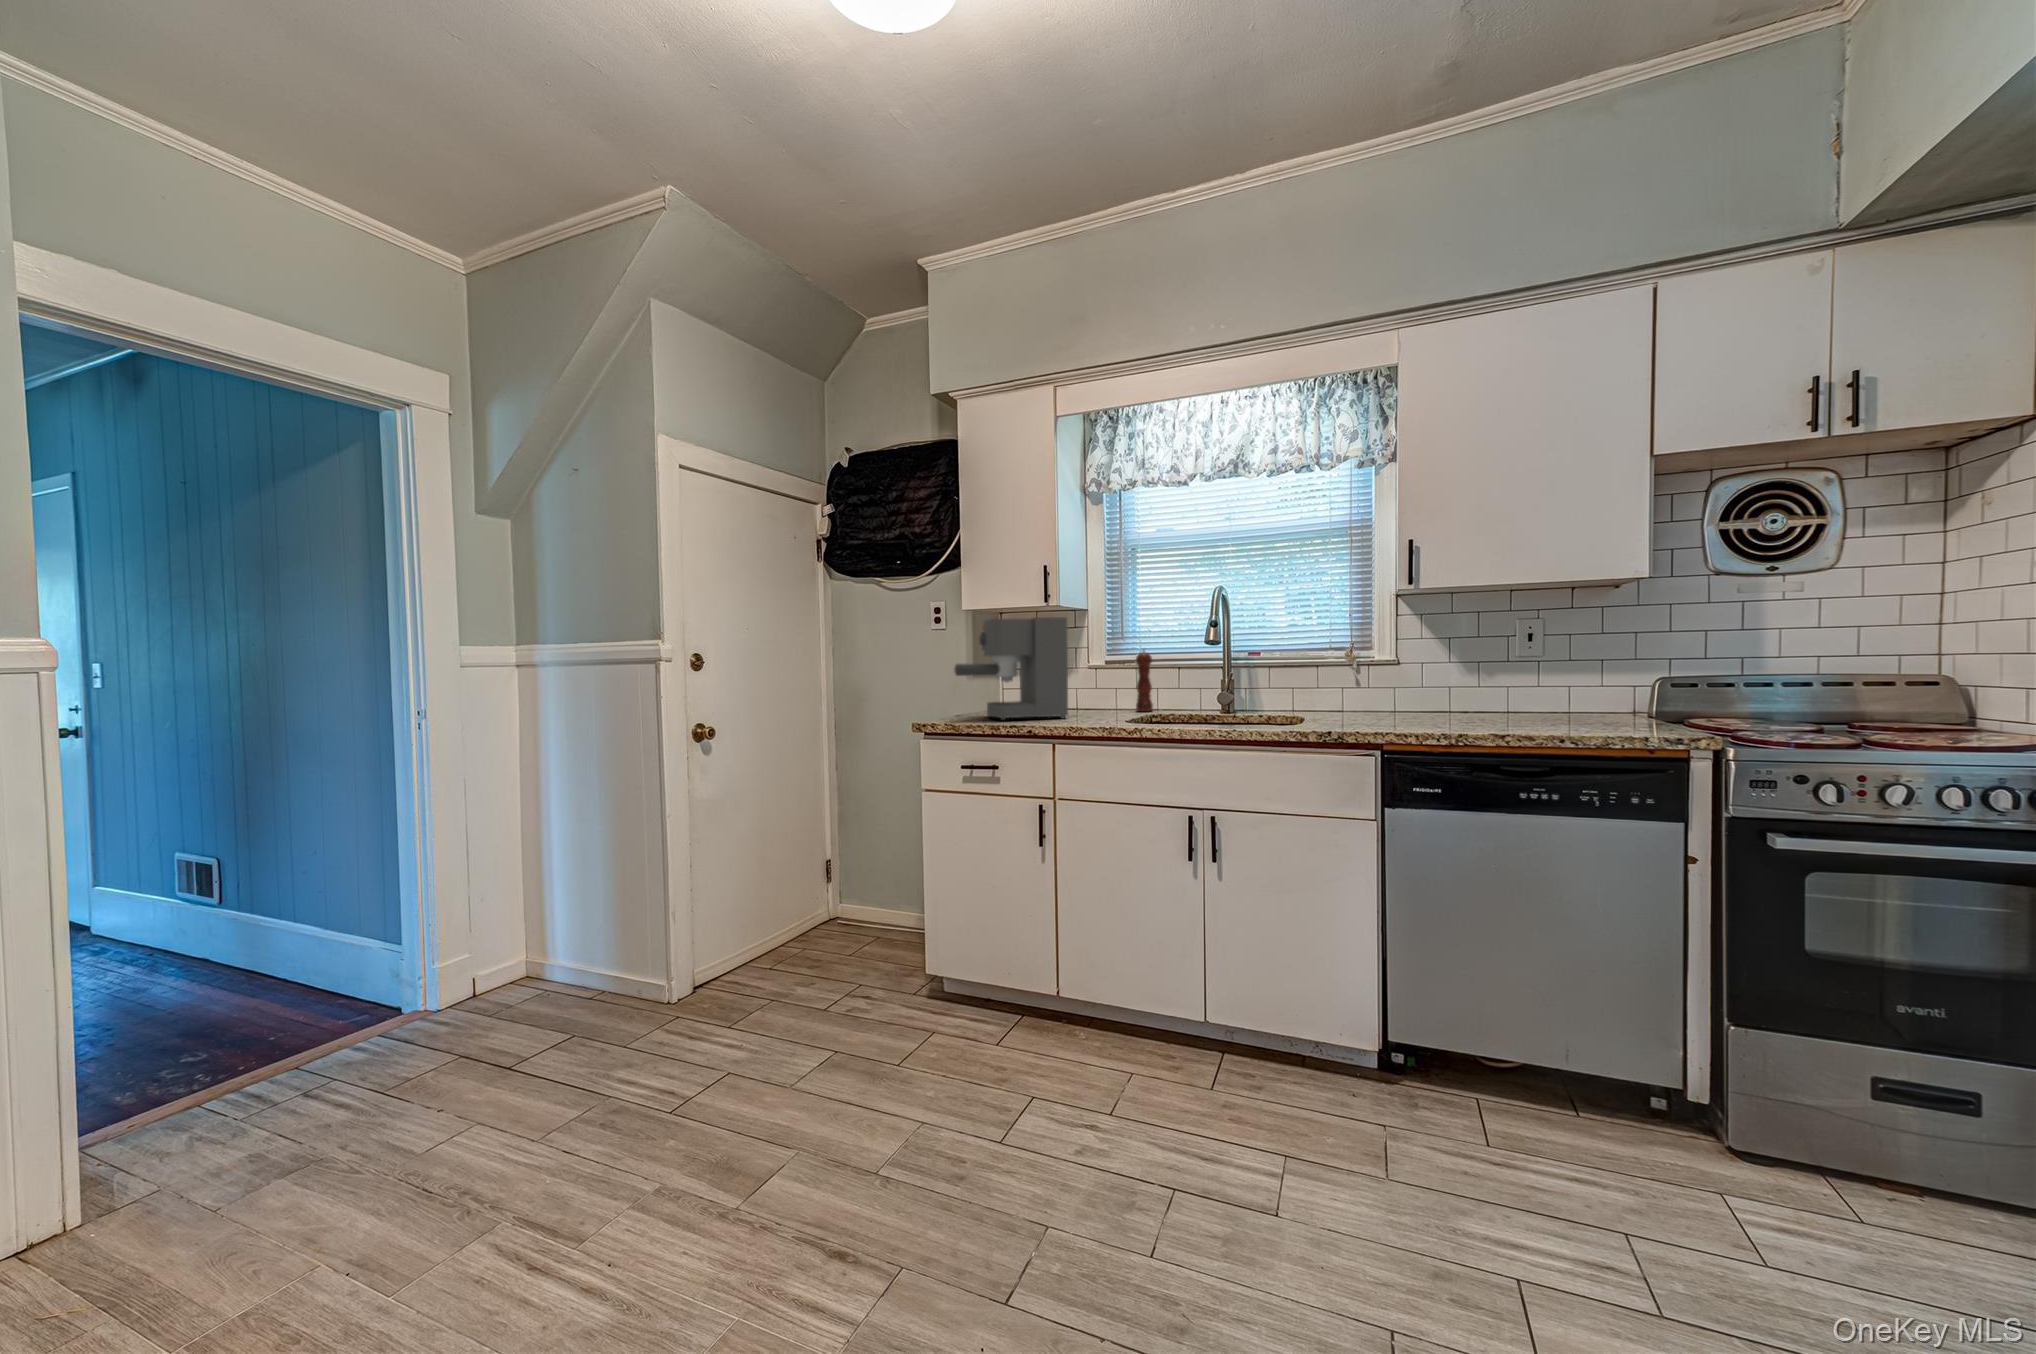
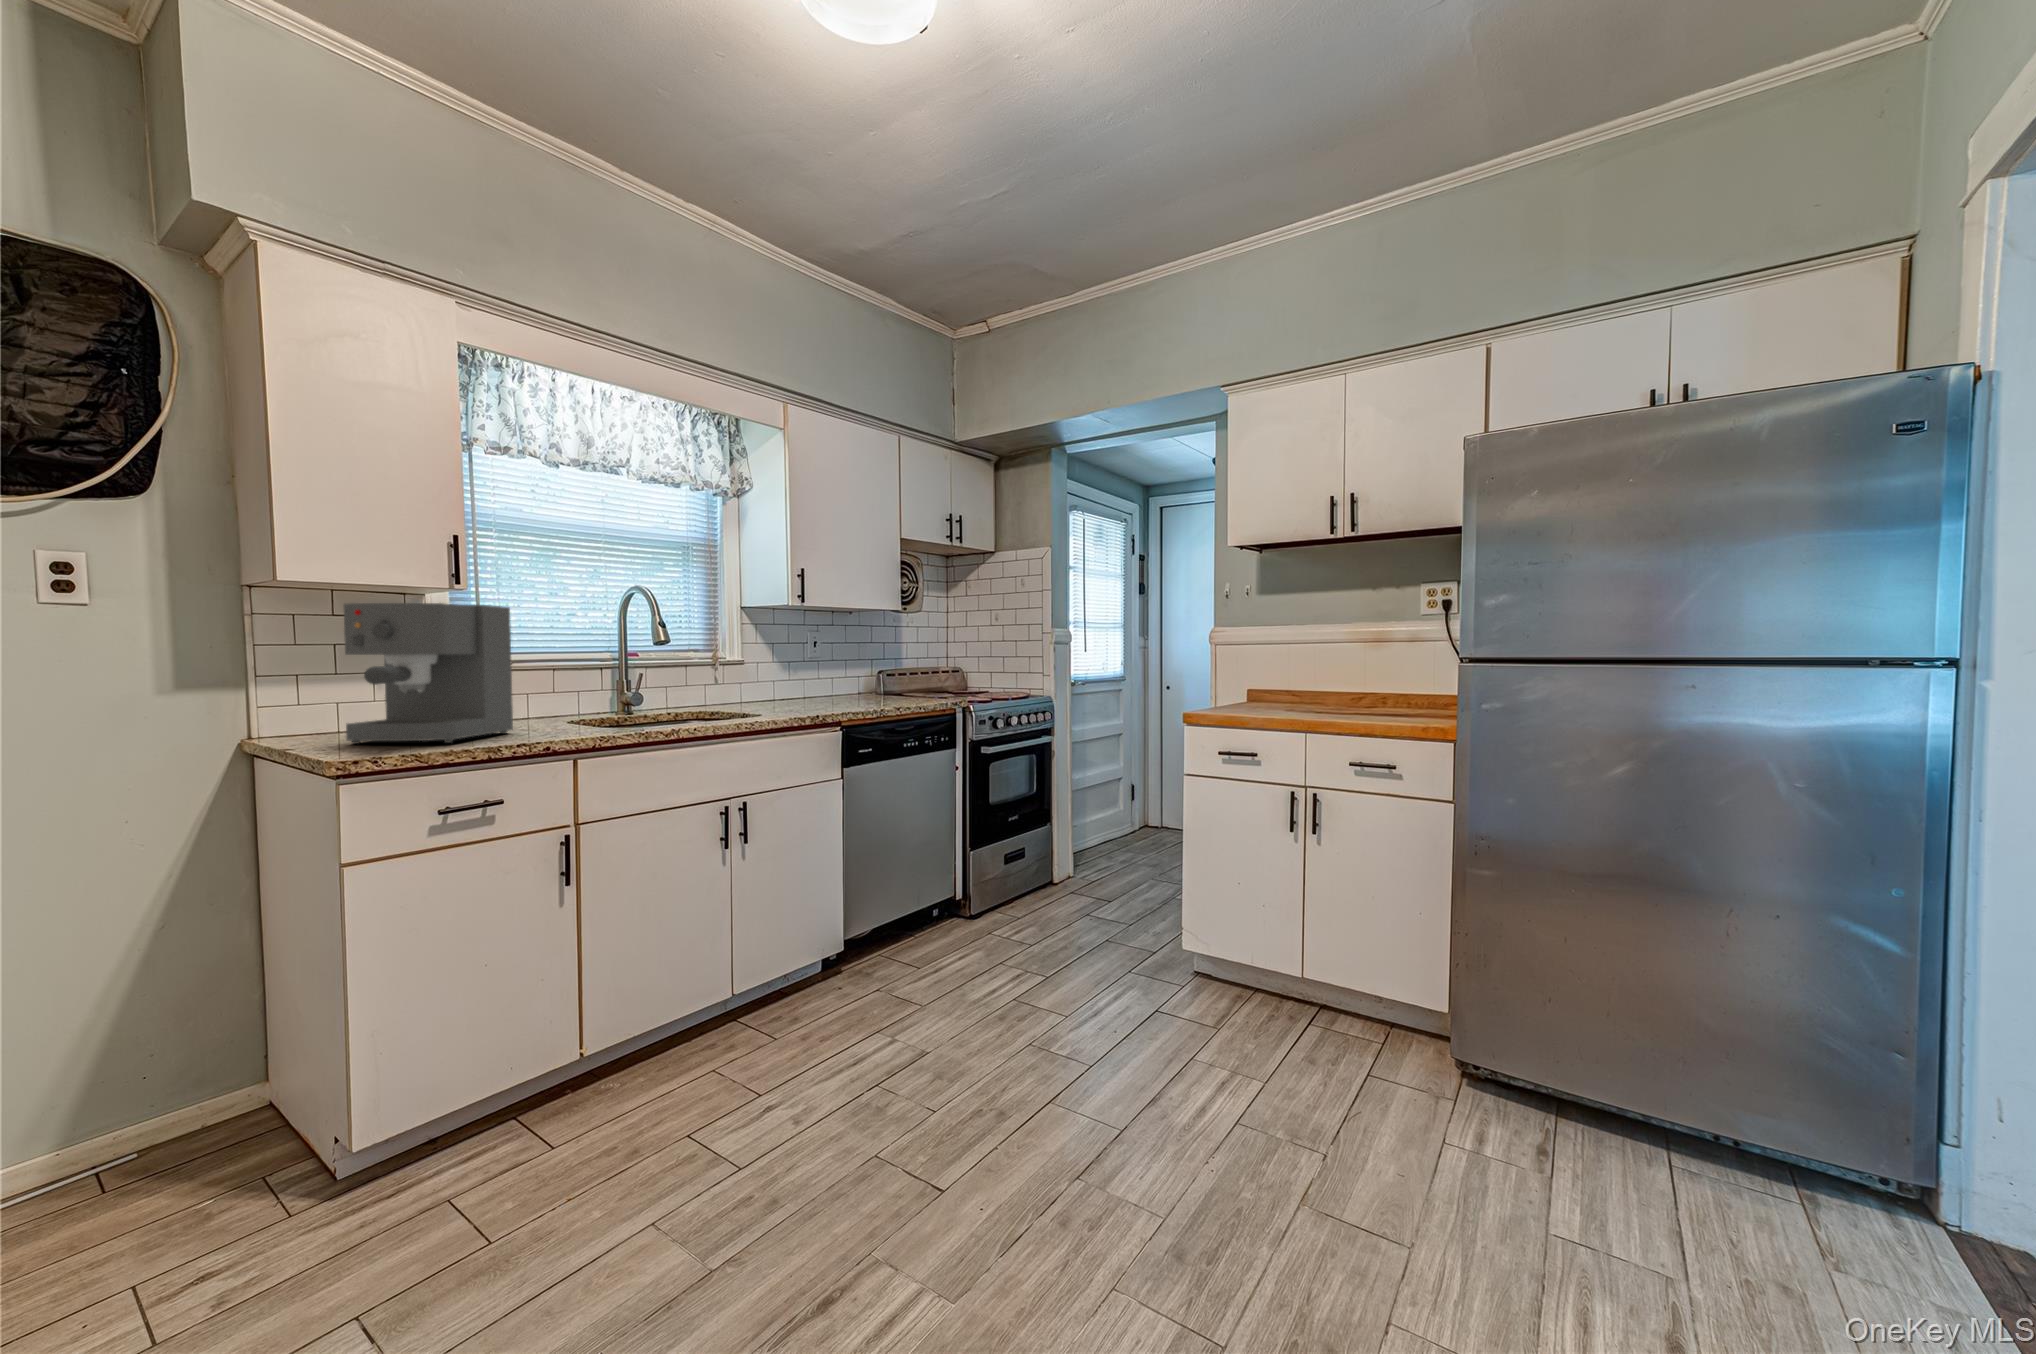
pepper mill: present [1136,649,1153,711] -> none [520,646,544,720]

